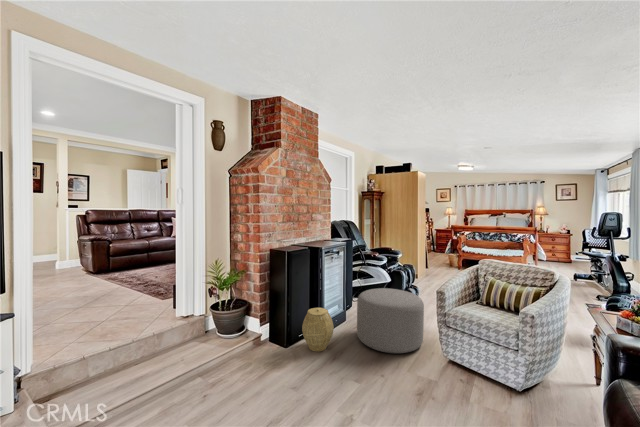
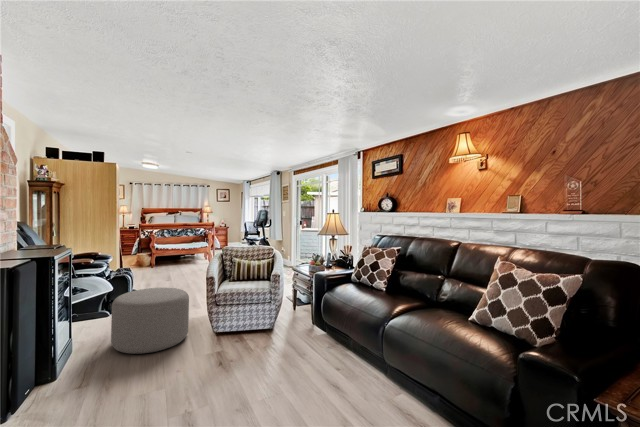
woven basket: present [302,308,334,351] -> none [44,329,96,388]

